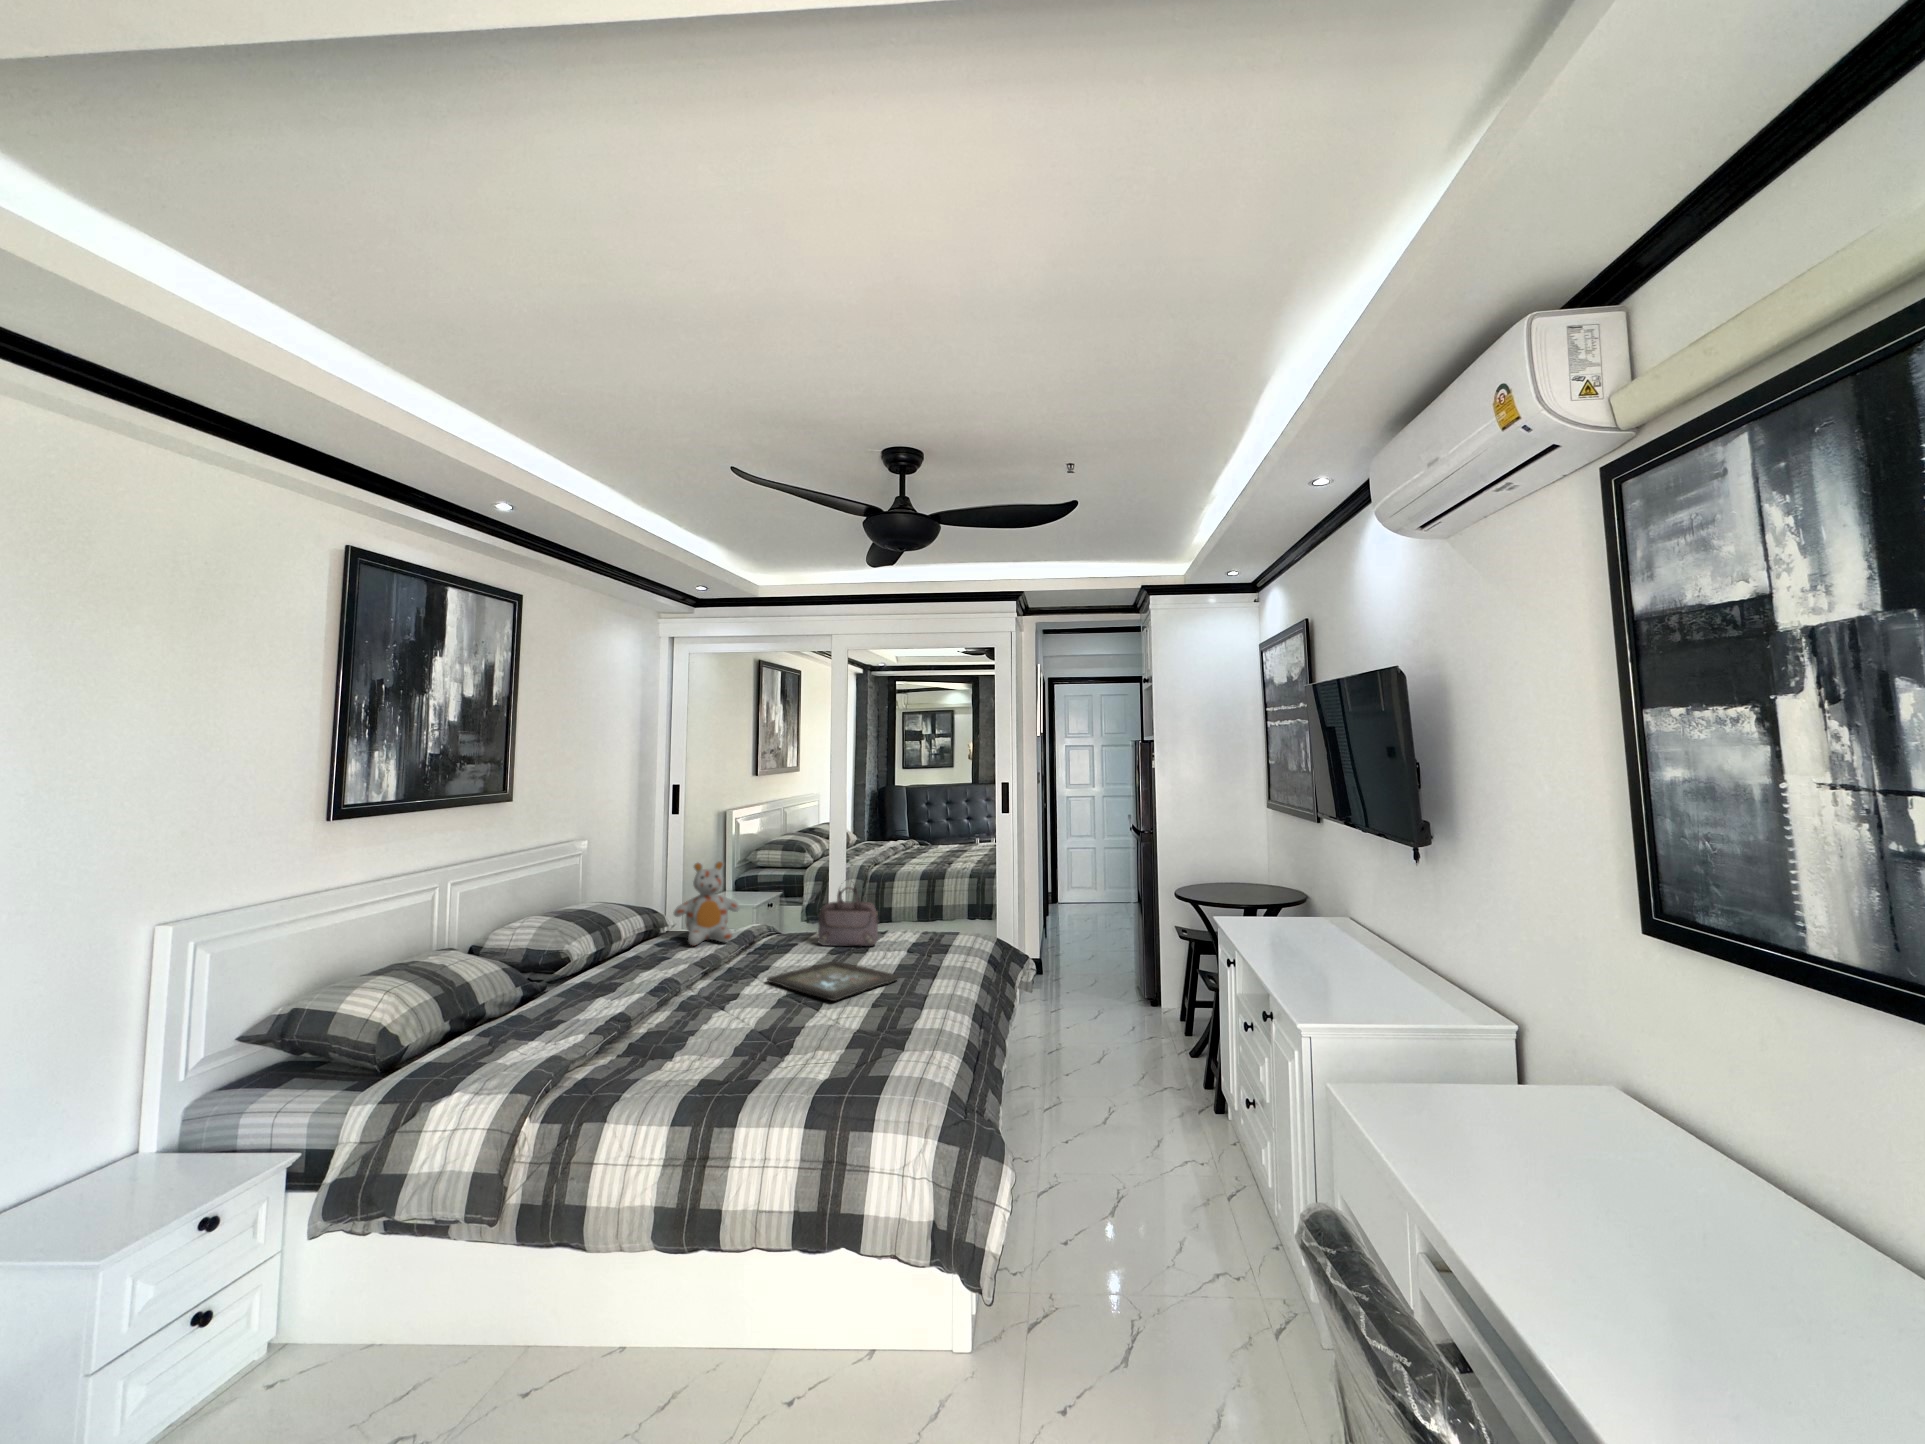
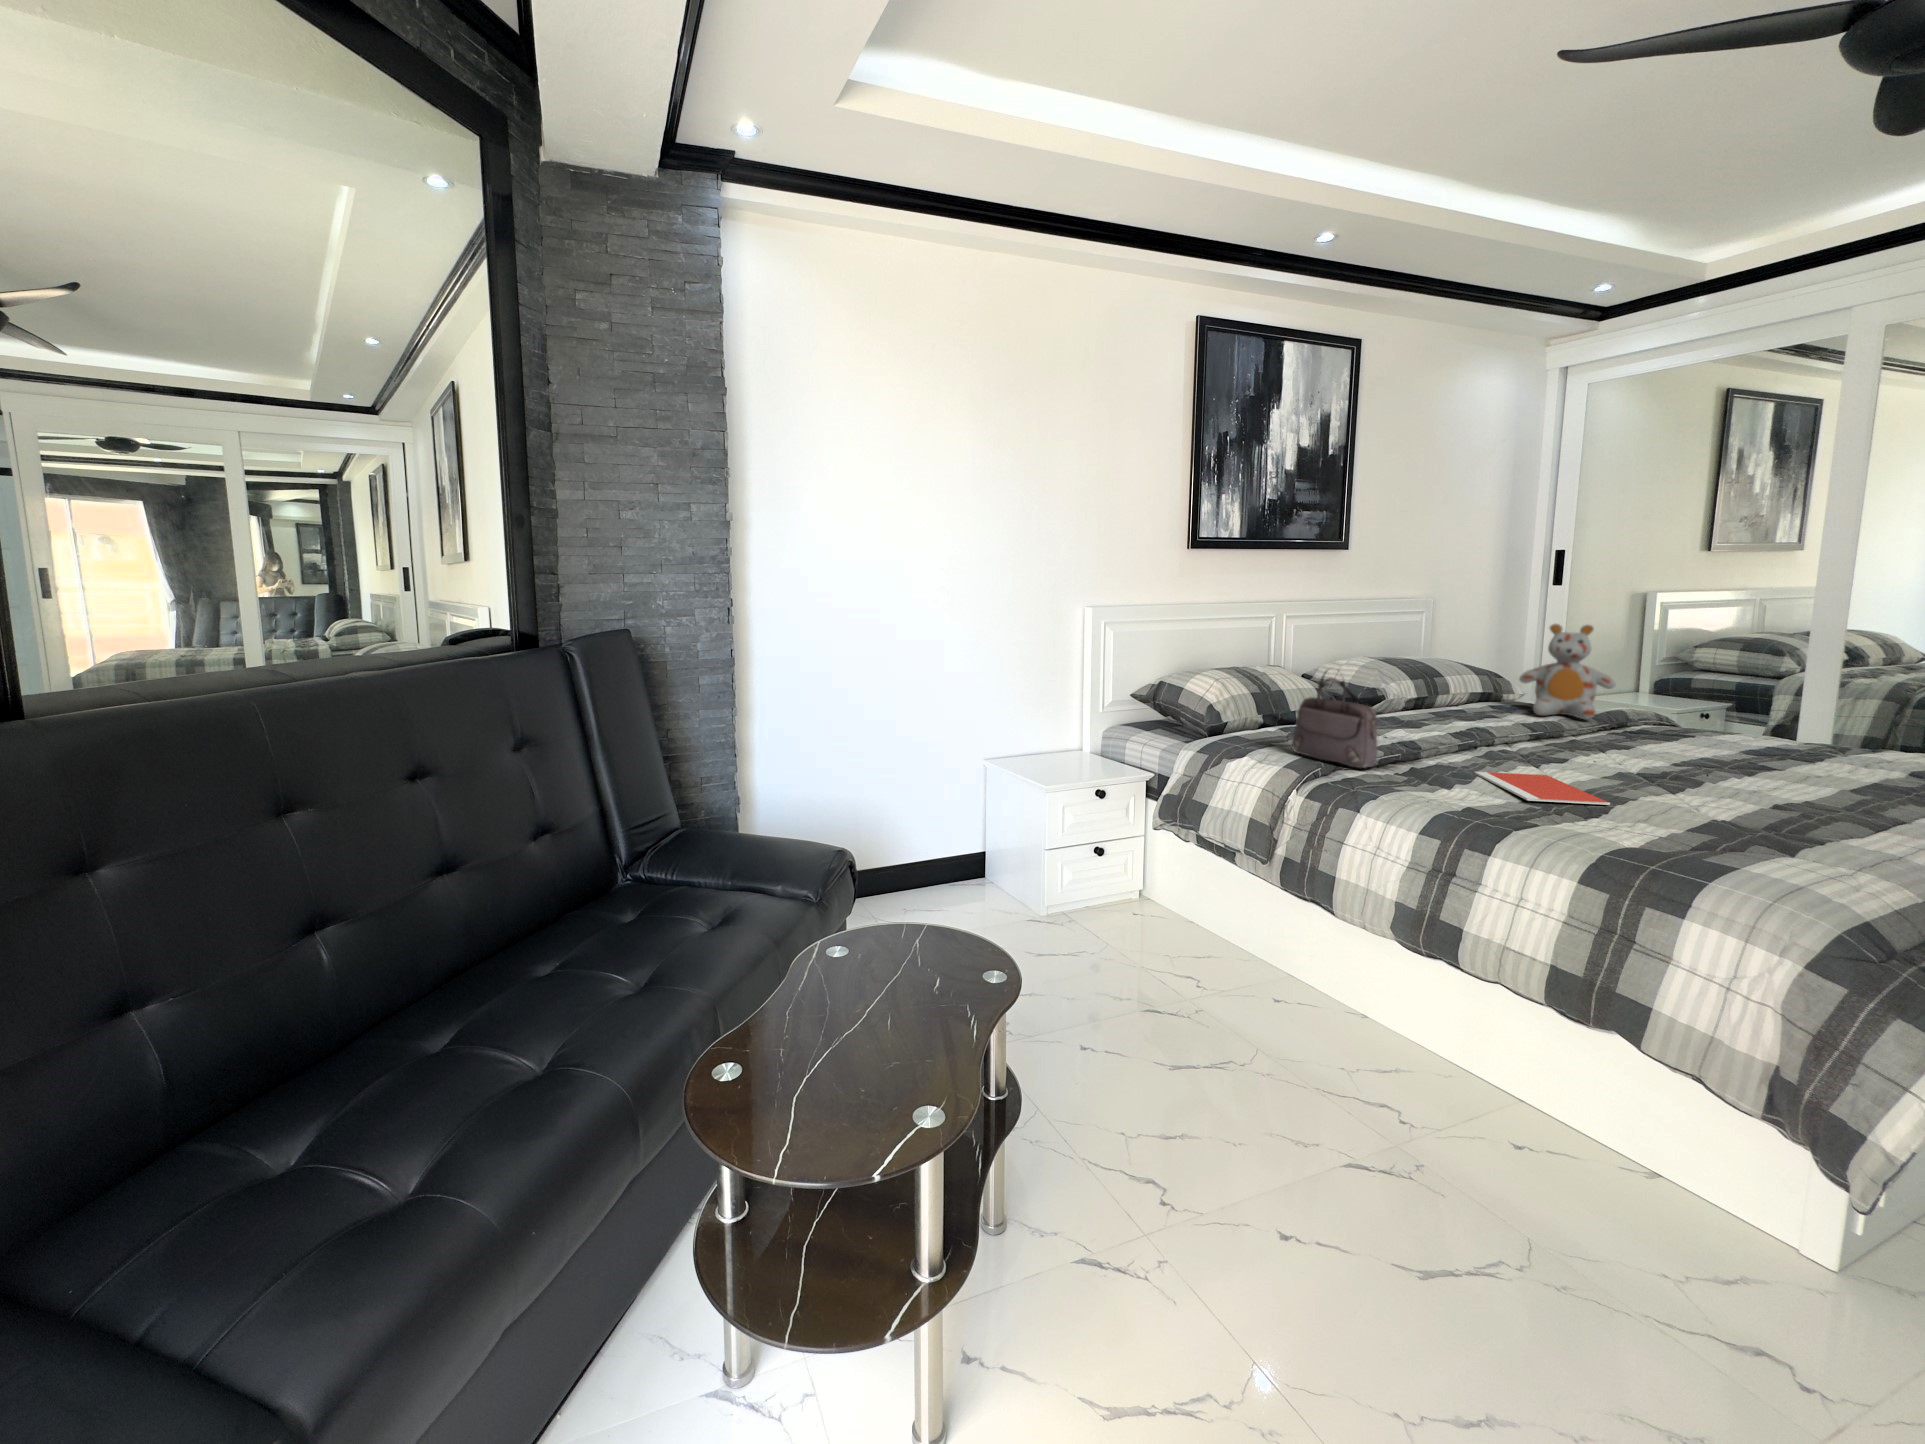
handbag: present [818,887,878,946] -> present [1292,671,1378,768]
tray: present [767,961,899,1001] -> none [1620,754,1873,800]
notebook: none [684,1018,788,1055] -> present [1474,772,1610,805]

